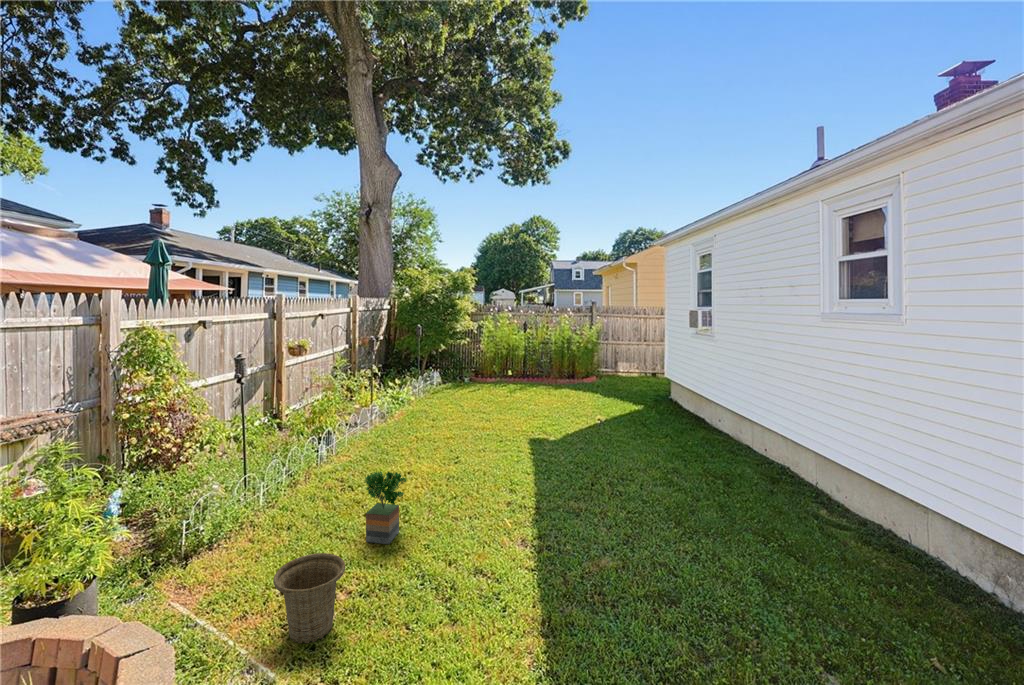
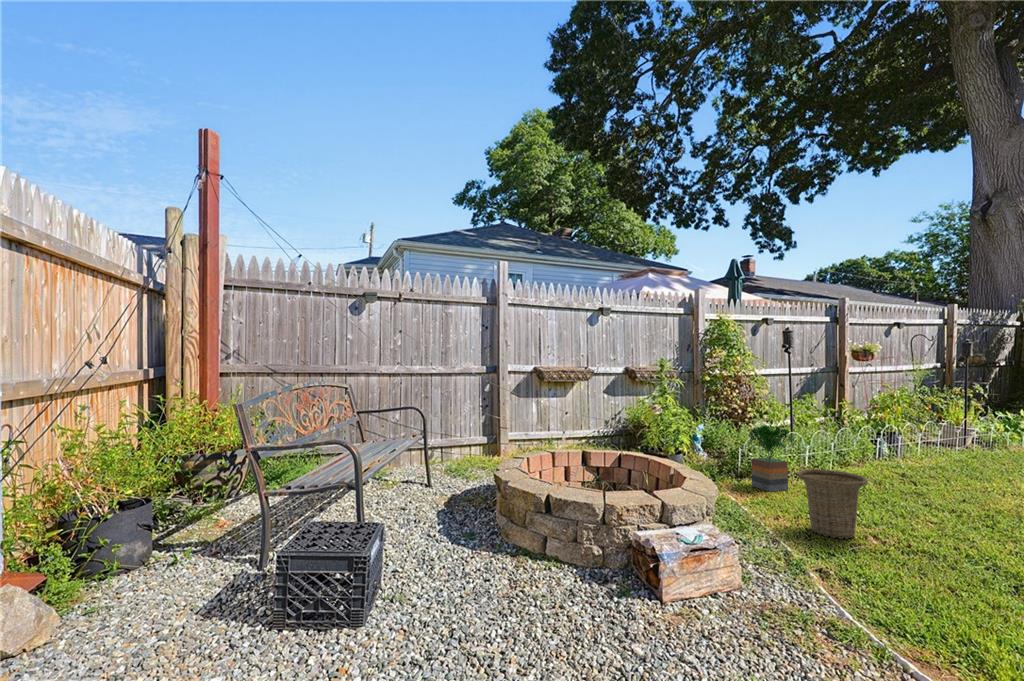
potted tree: present [365,471,407,544] -> present [749,425,794,492]

